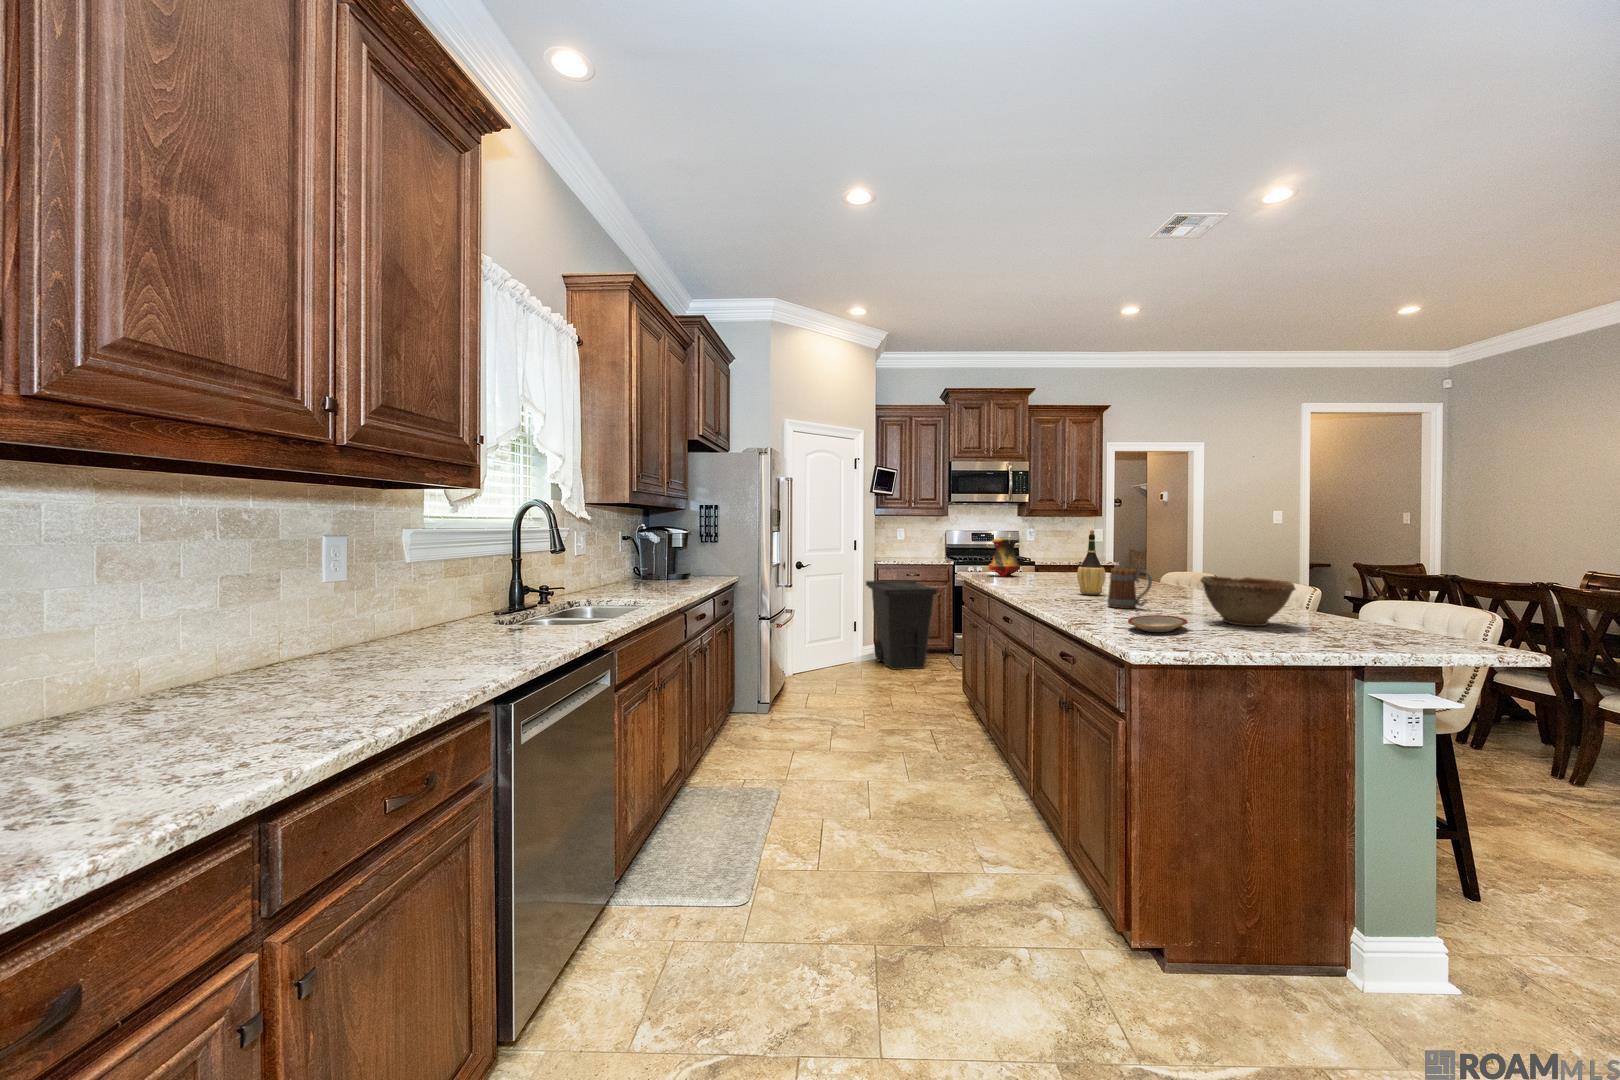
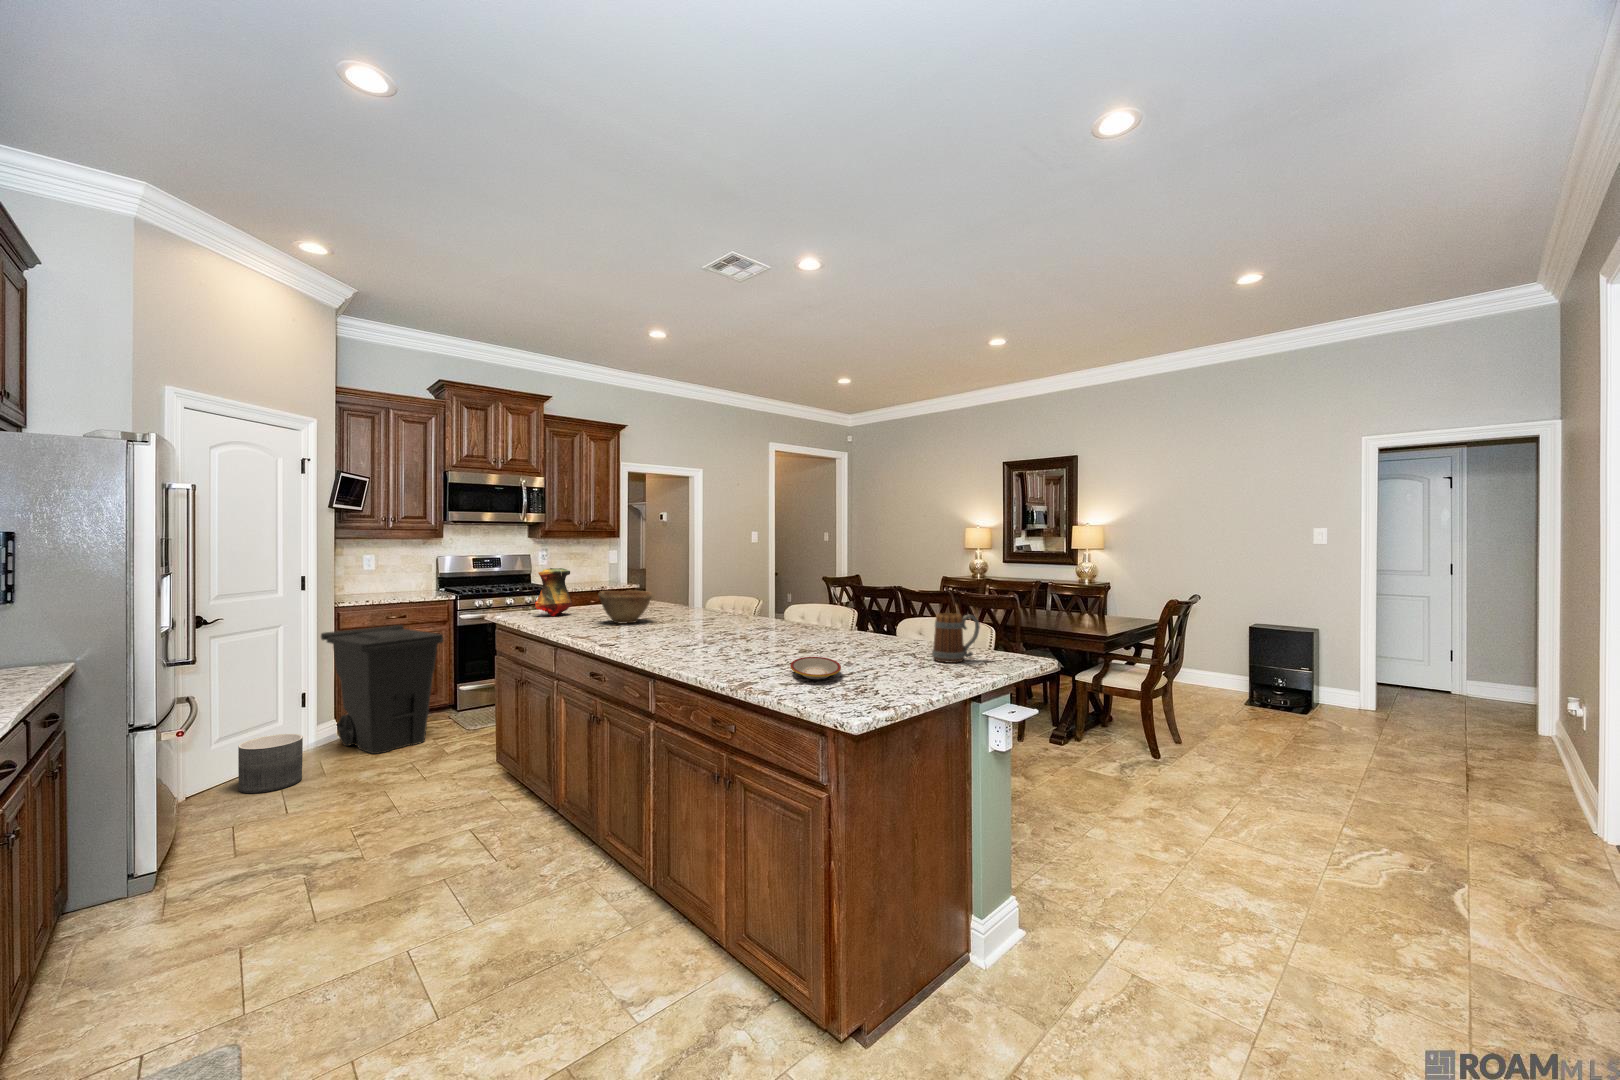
wine bottle: present [1077,530,1105,595] -> none [669,563,698,634]
mug: present [1107,568,1152,609] -> present [932,613,980,663]
bowl: present [1200,576,1295,626] -> present [599,591,652,623]
planter: none [817,643,849,678] -> present [238,734,303,793]

